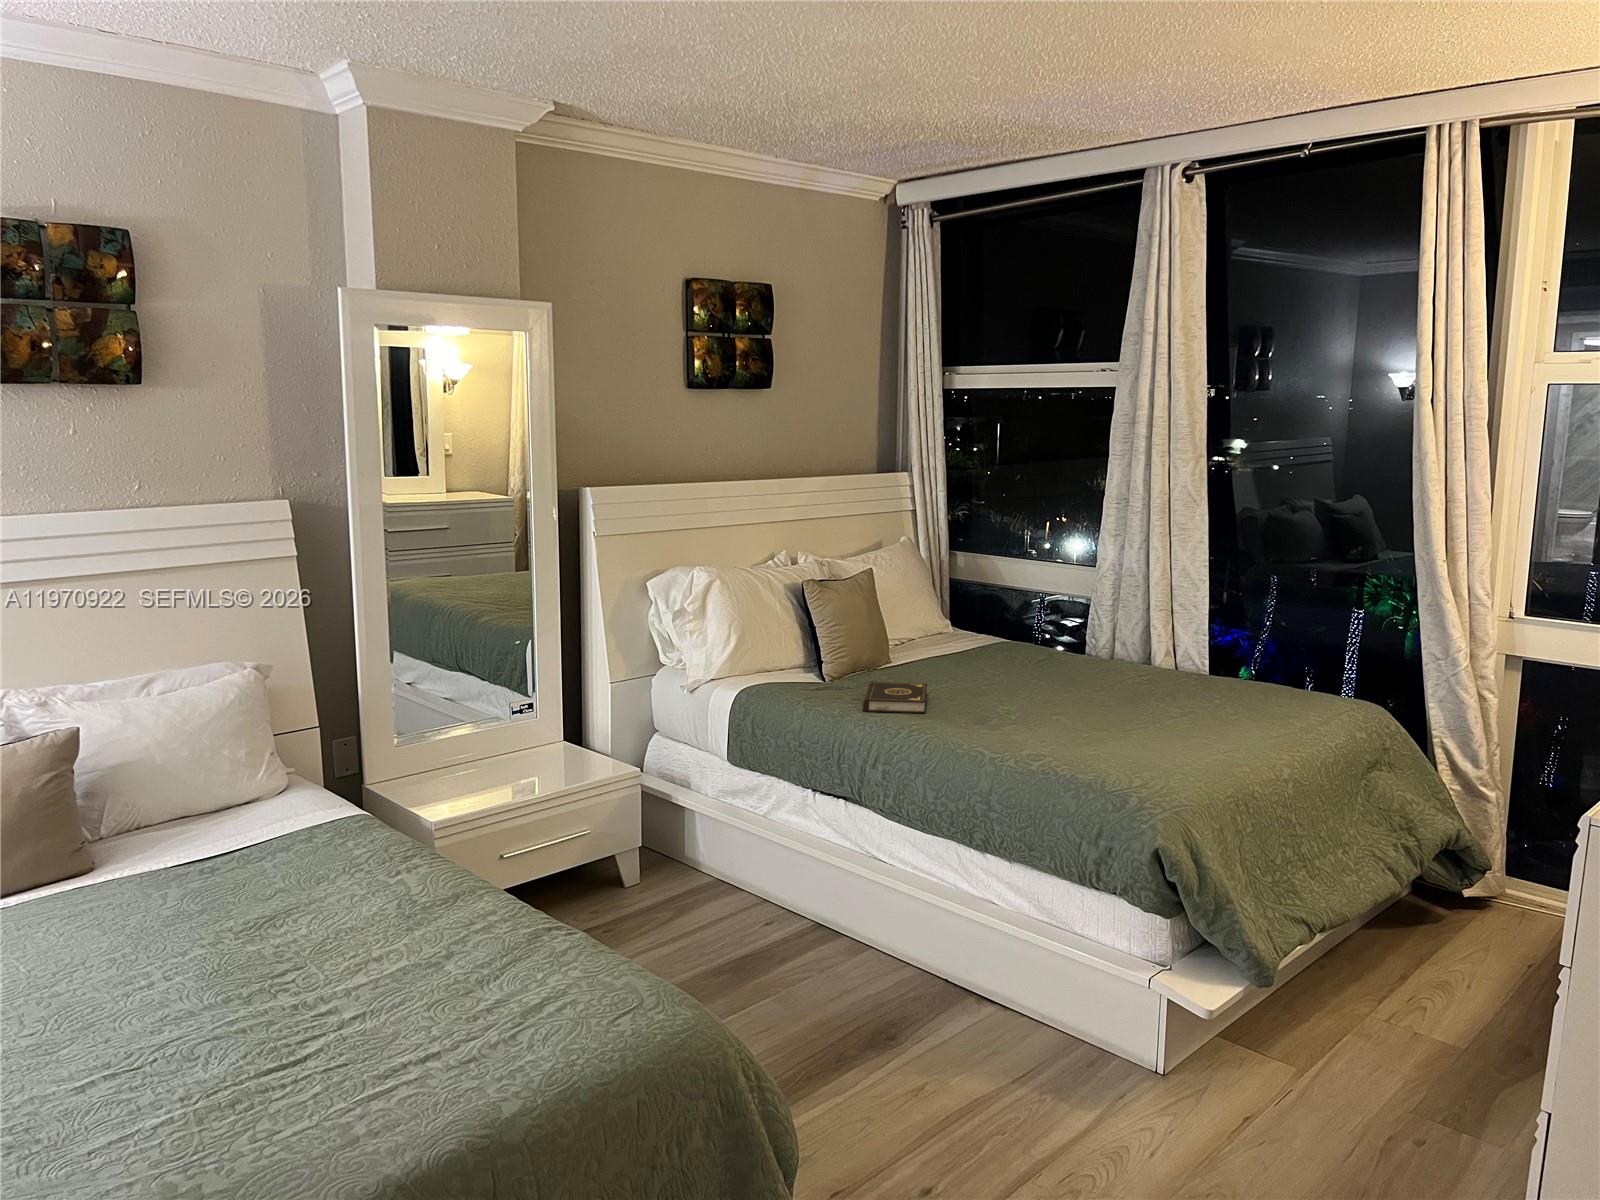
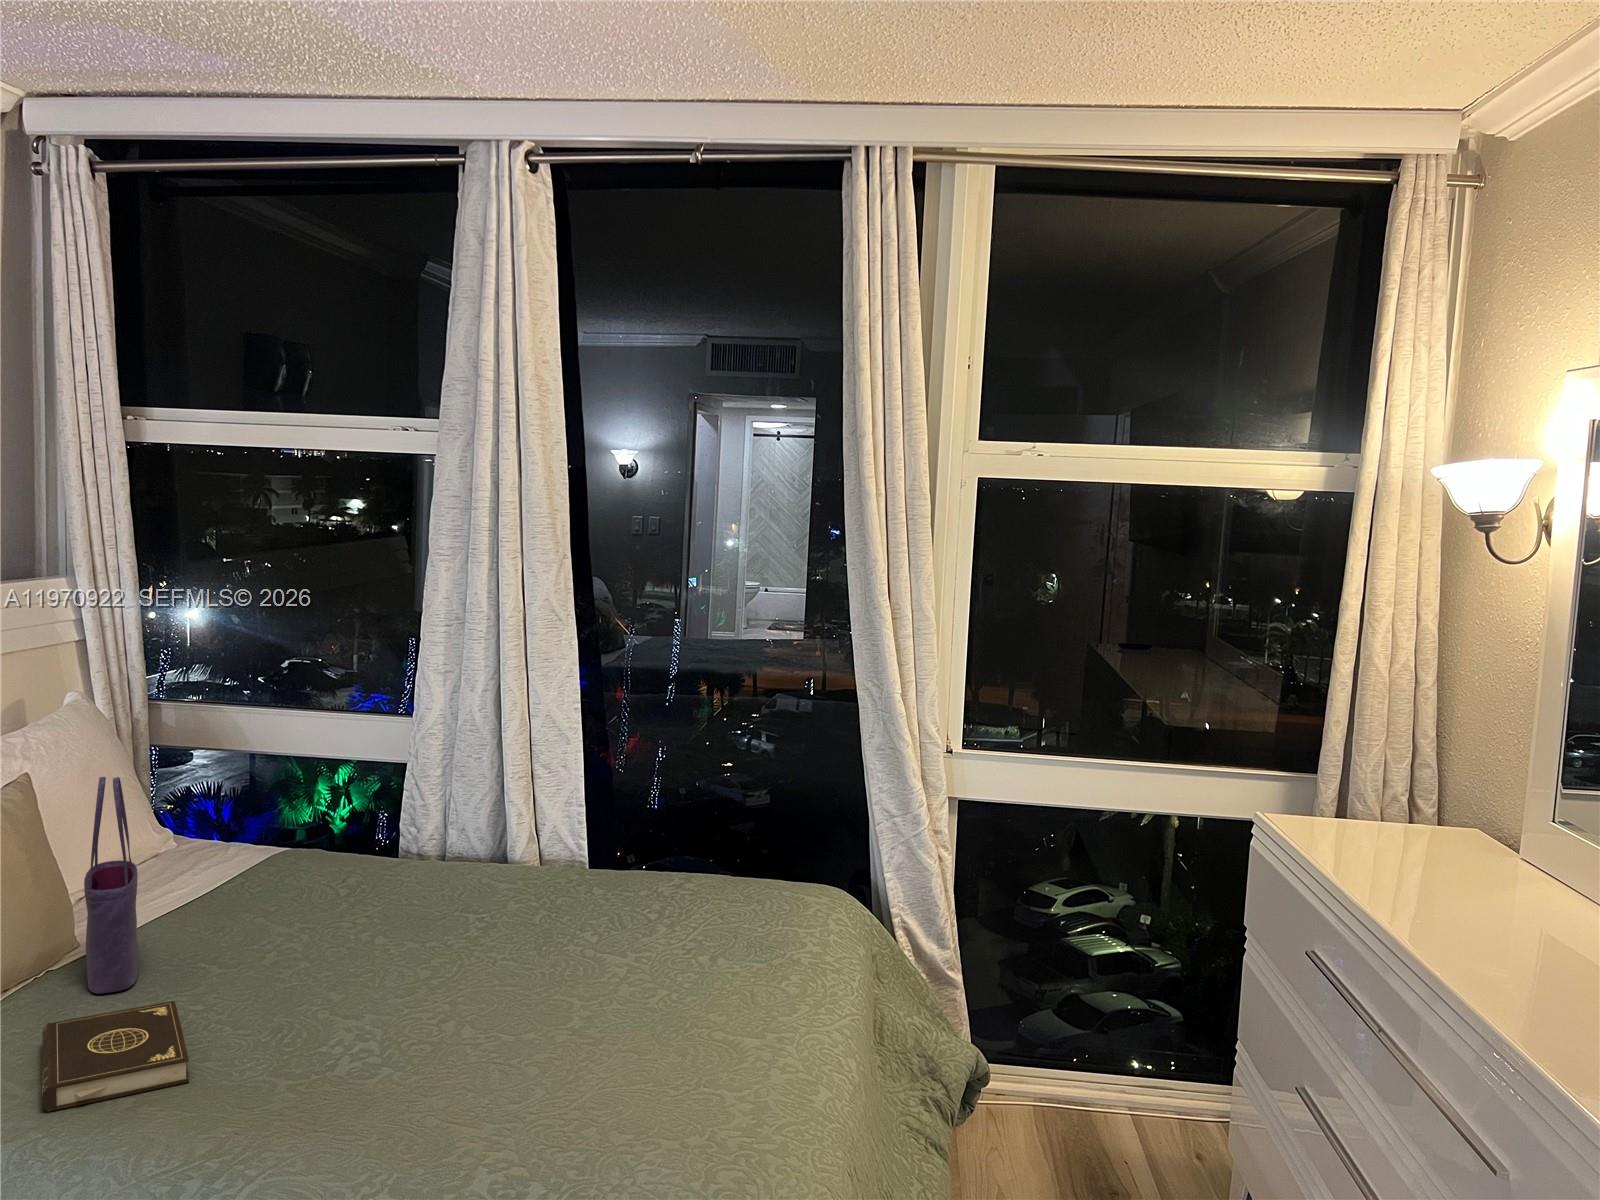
tote bag: none [893,569,919,681] -> present [84,777,138,994]

